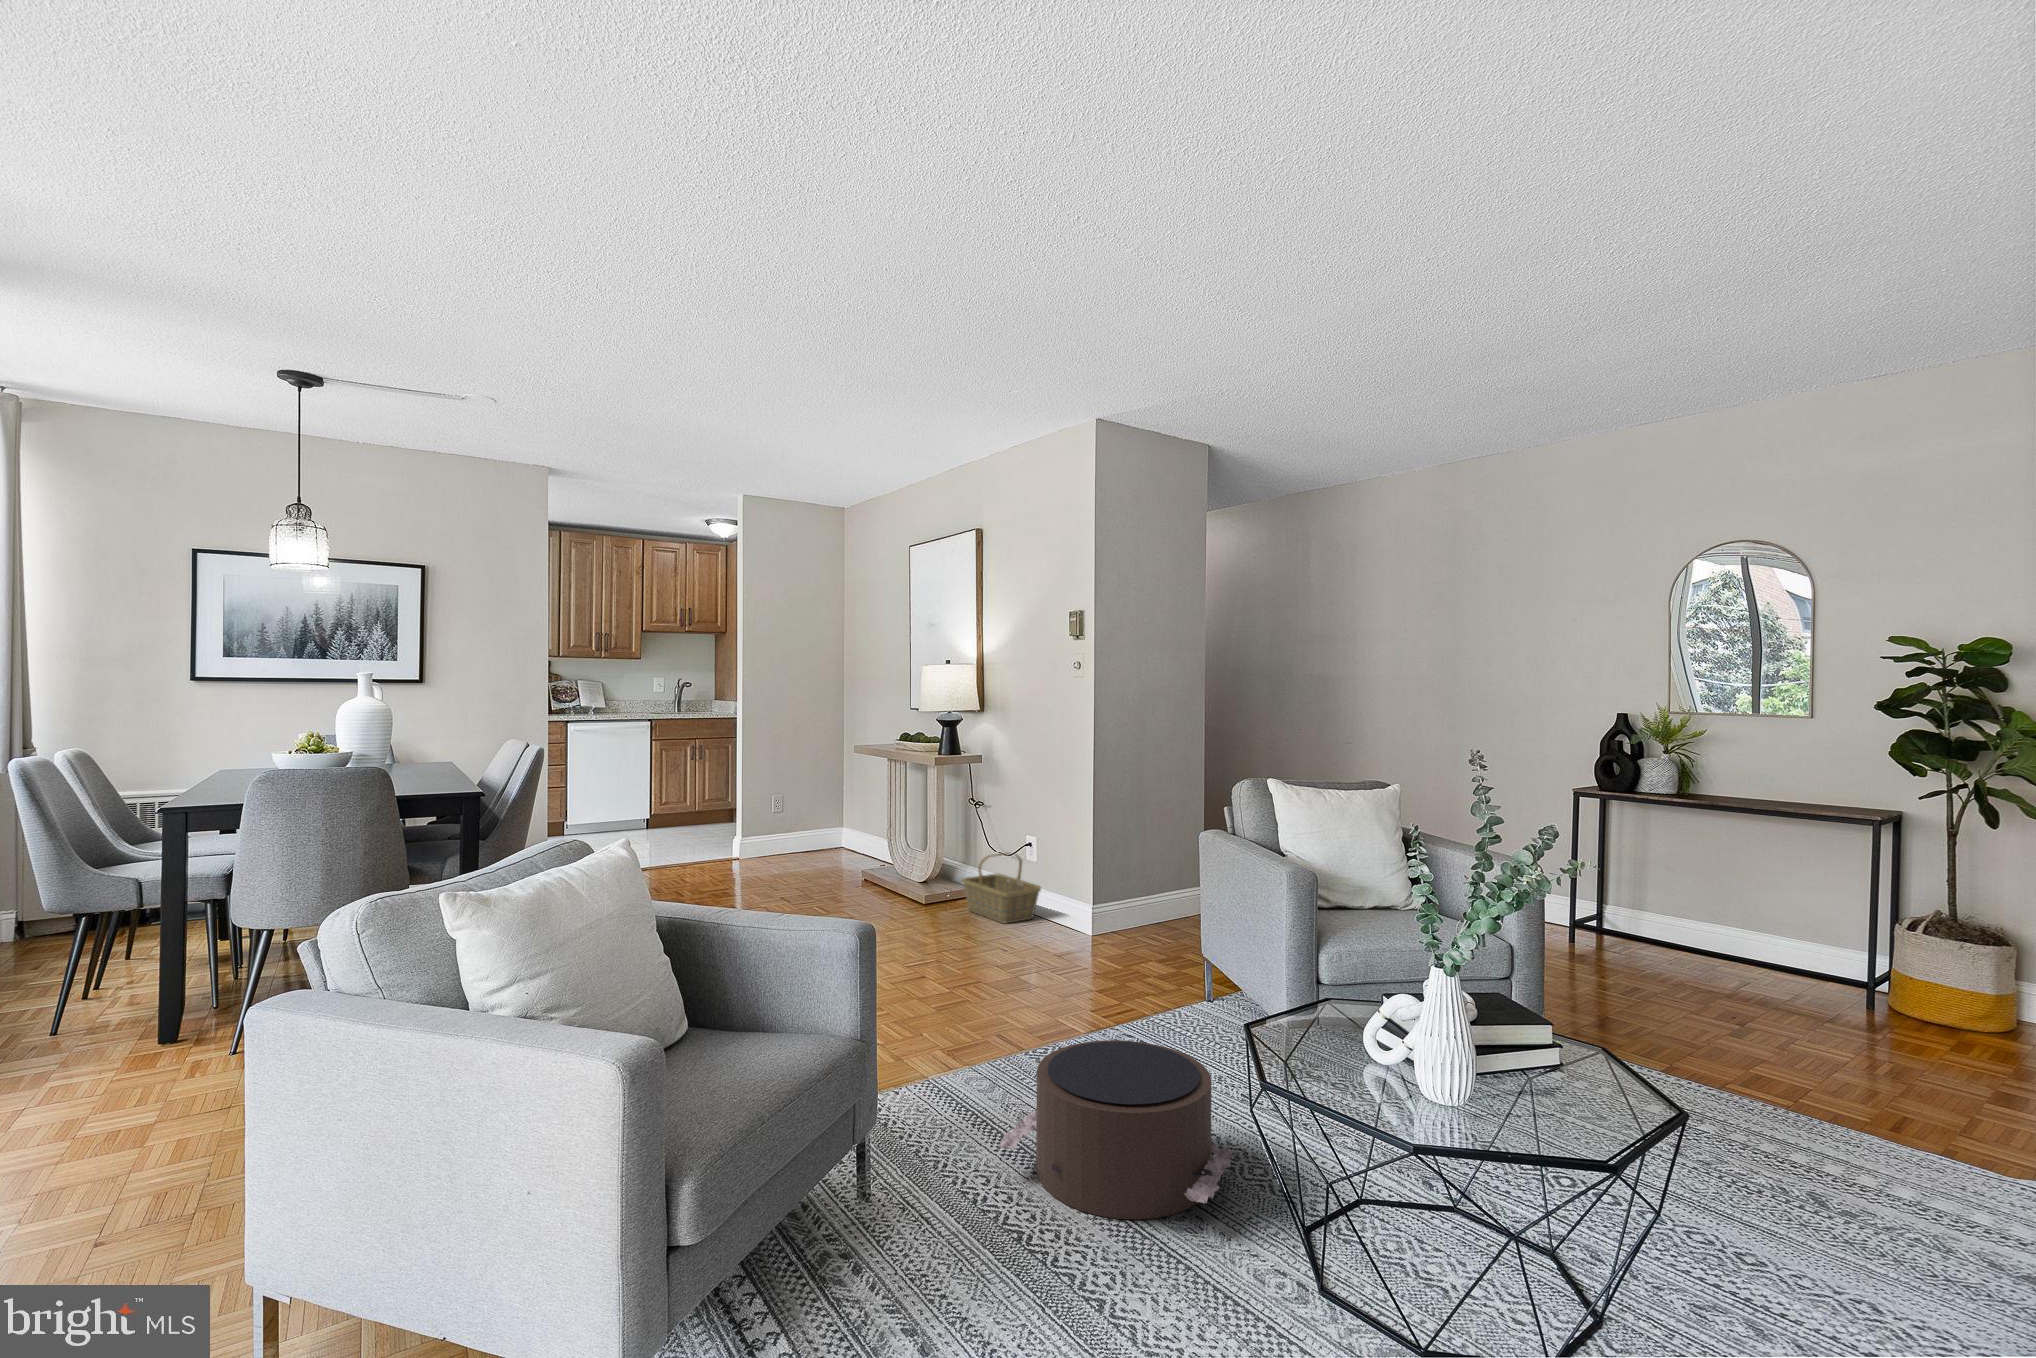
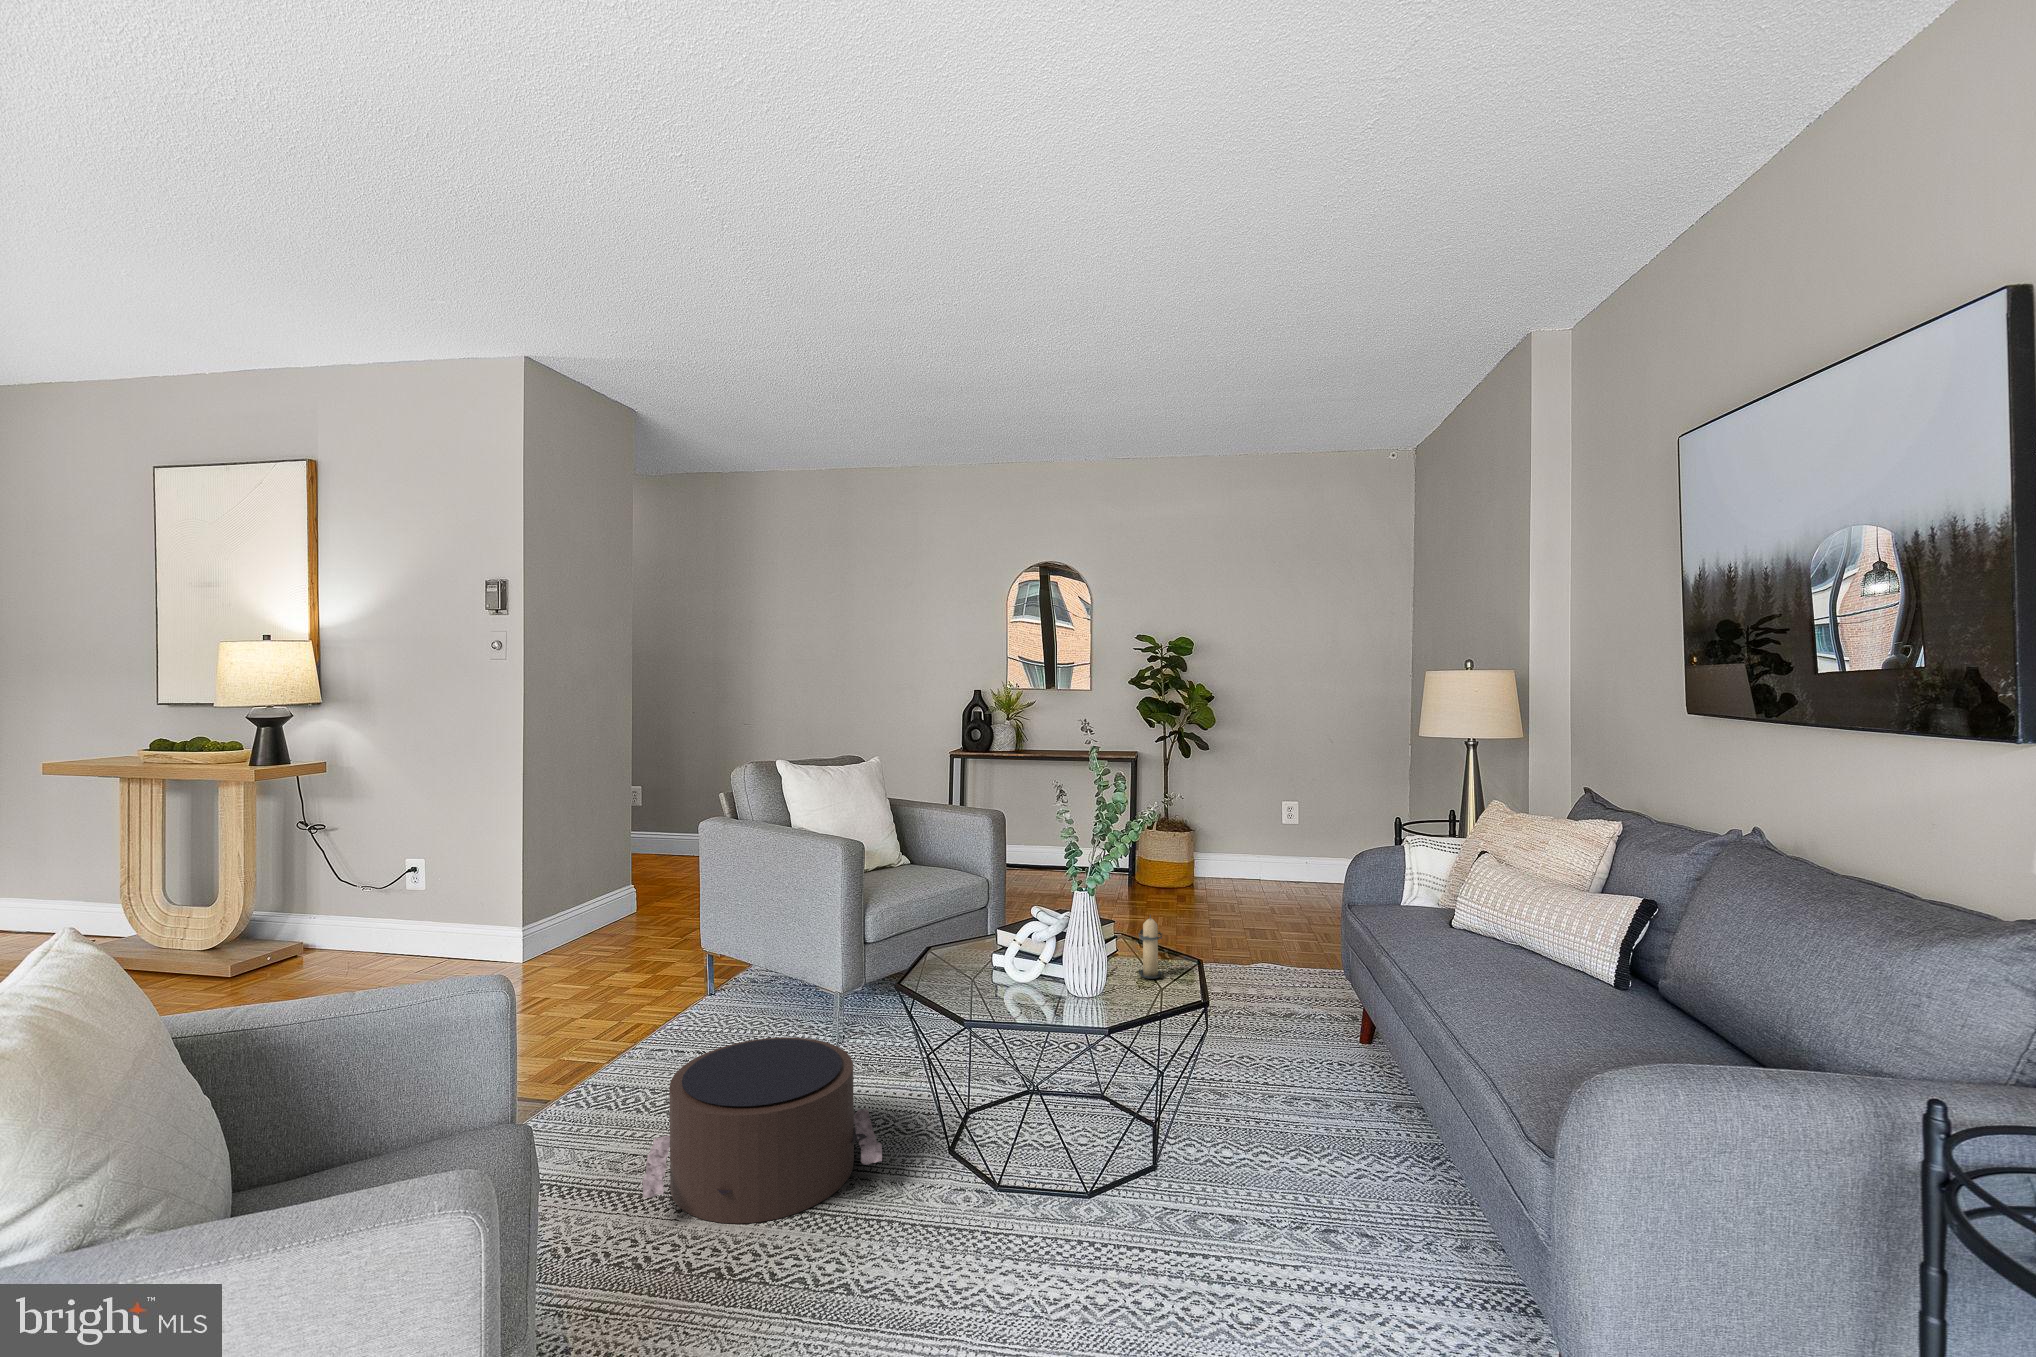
basket: present [961,853,1041,924] -> none [307,887,438,976]
candle: none [1545,1020,1593,1111] -> present [1138,915,1162,979]

